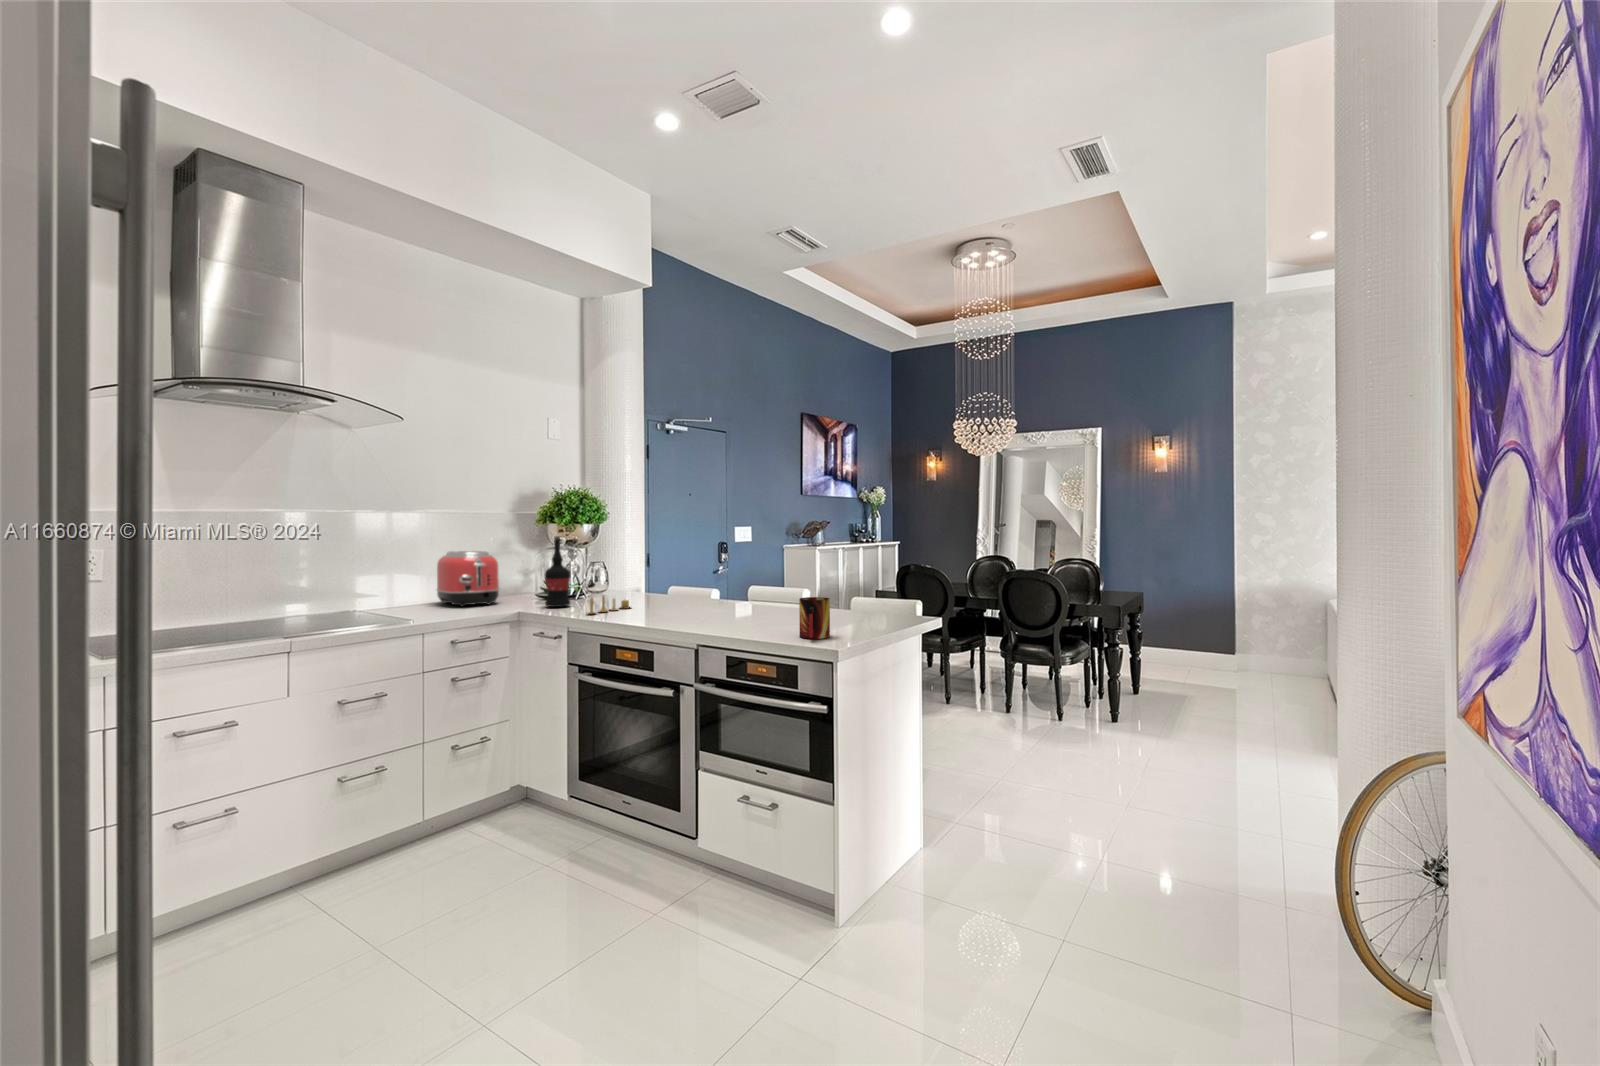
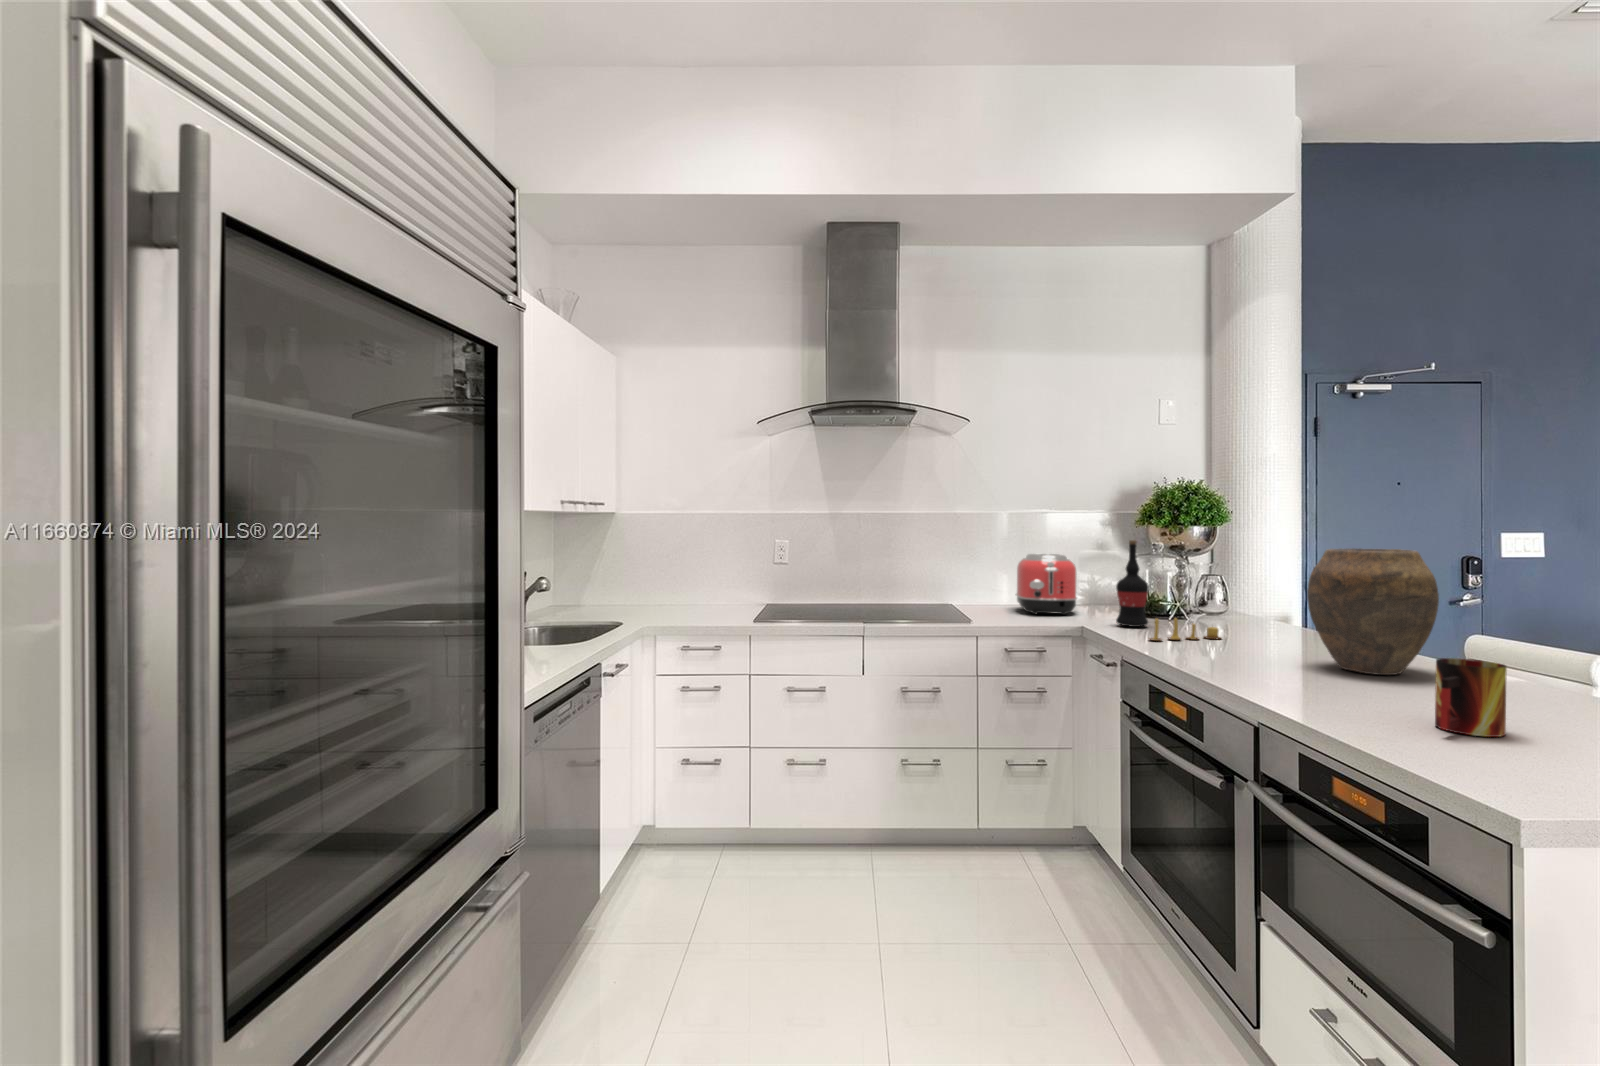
vase: none [701,537,769,617] -> present [1307,548,1439,675]

